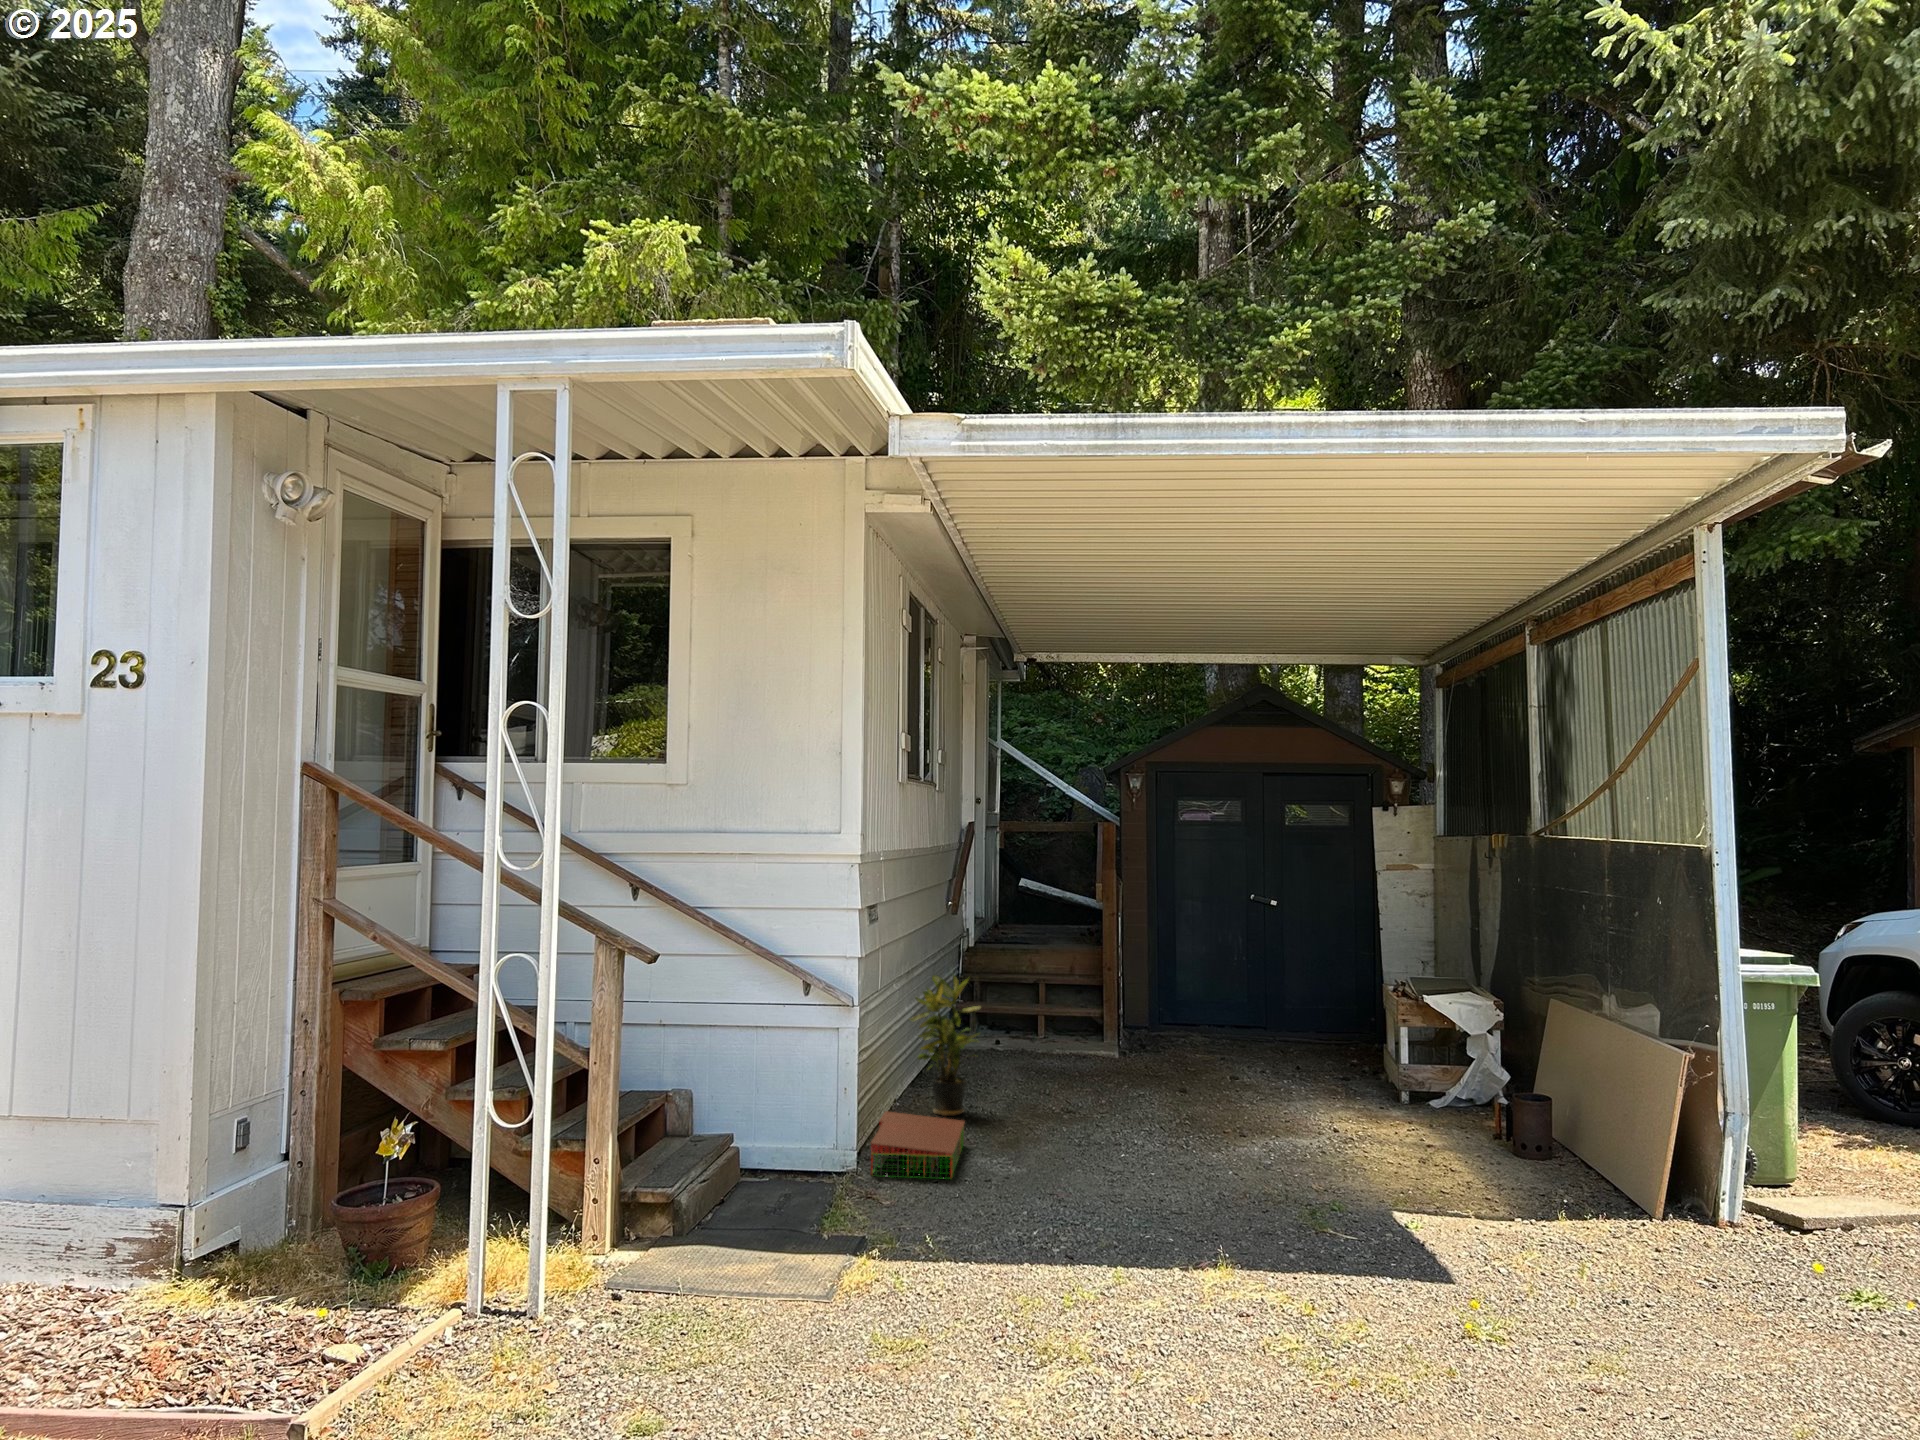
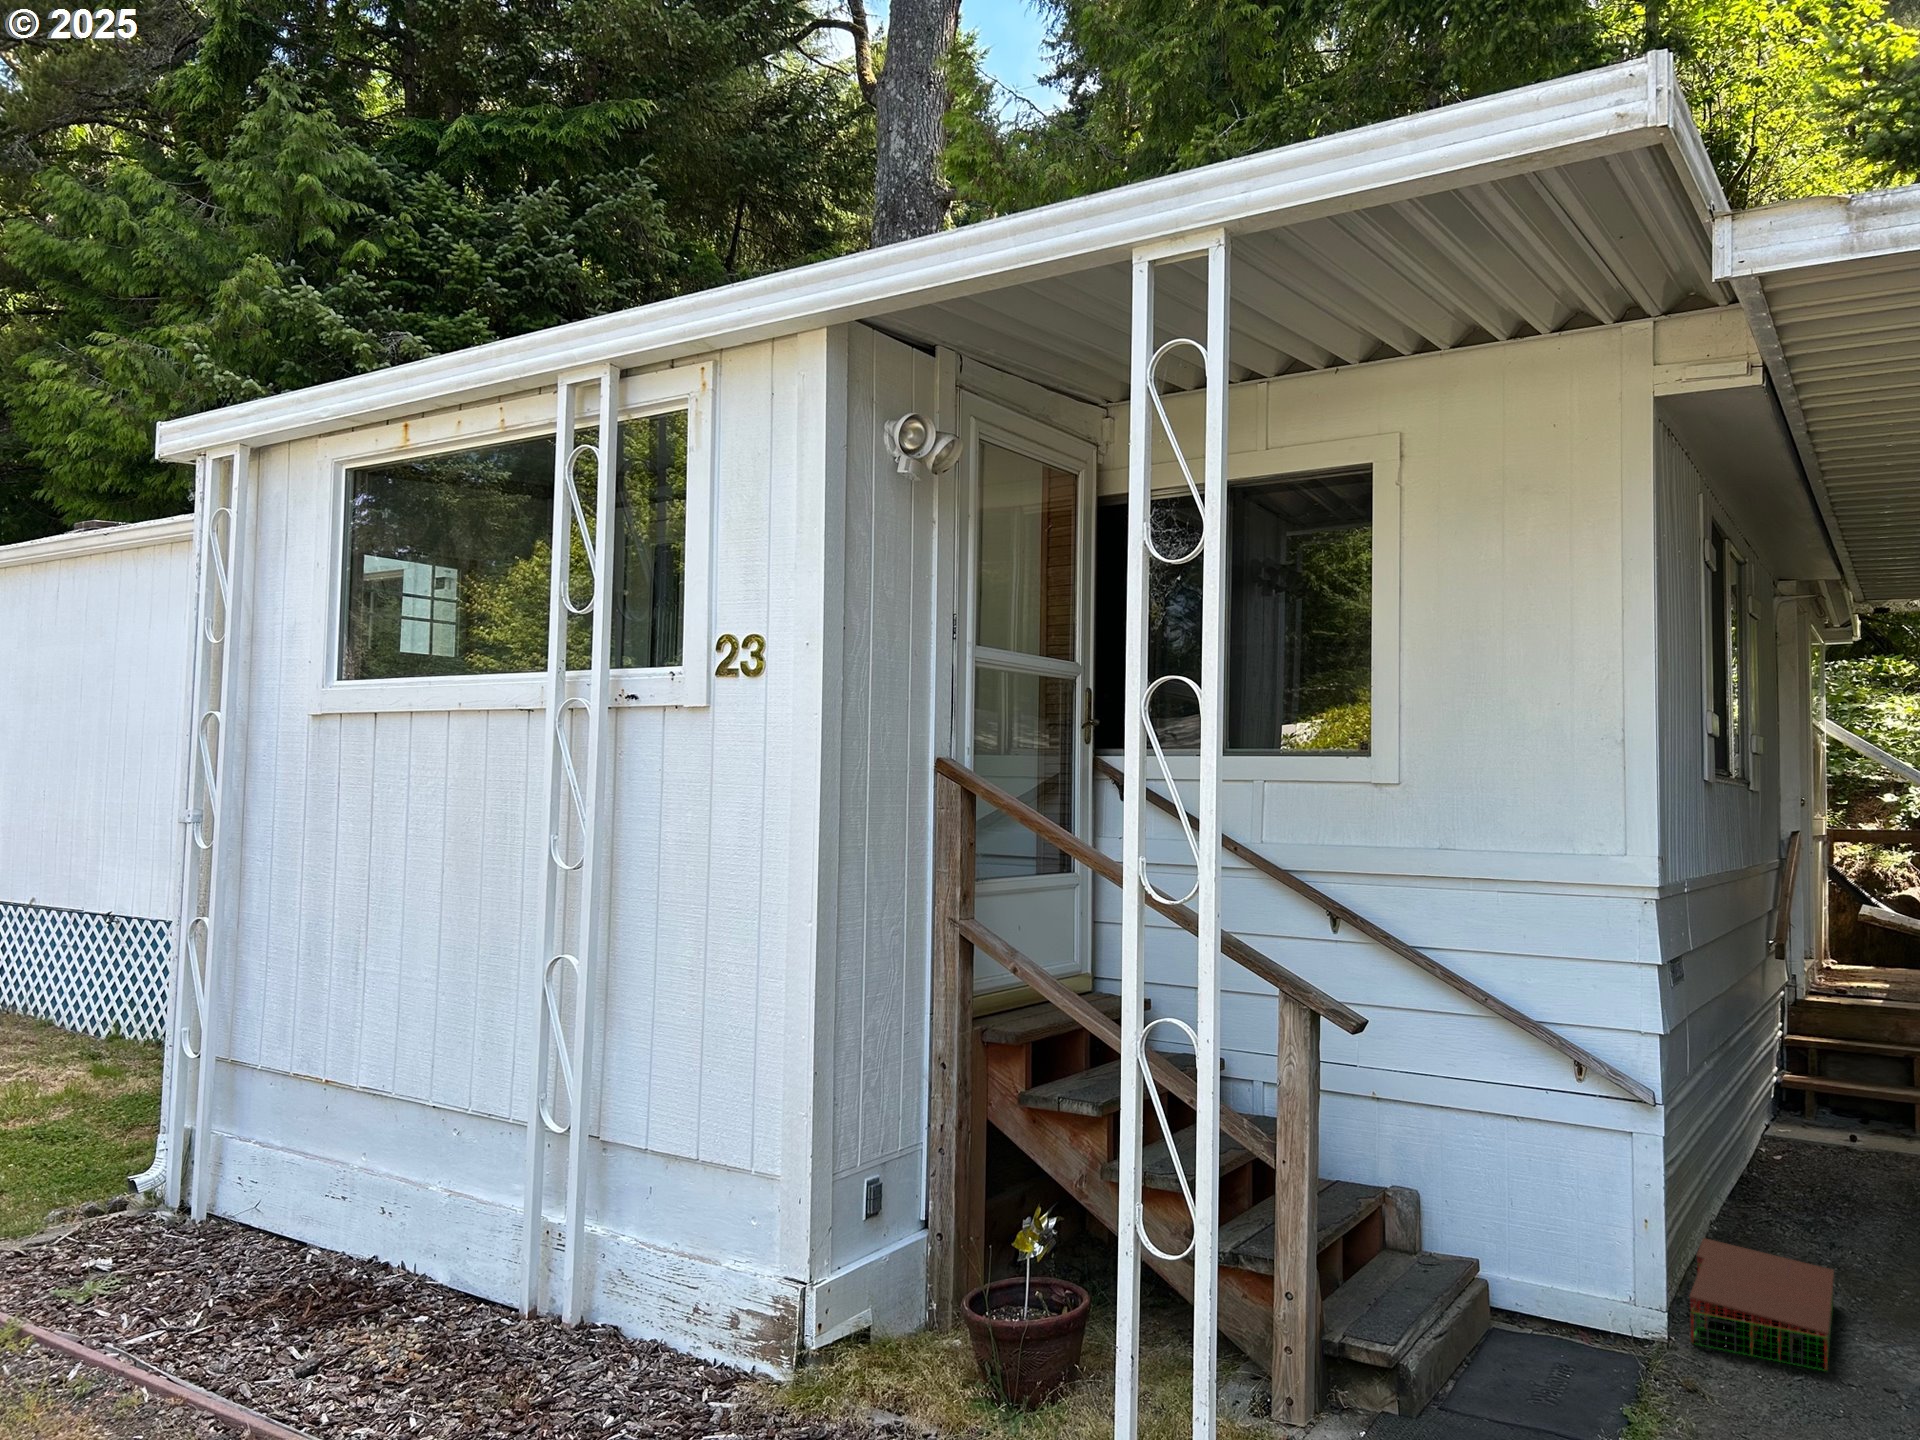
potted plant: present [910,975,981,1116] -> none [1728,1045,1846,1247]

